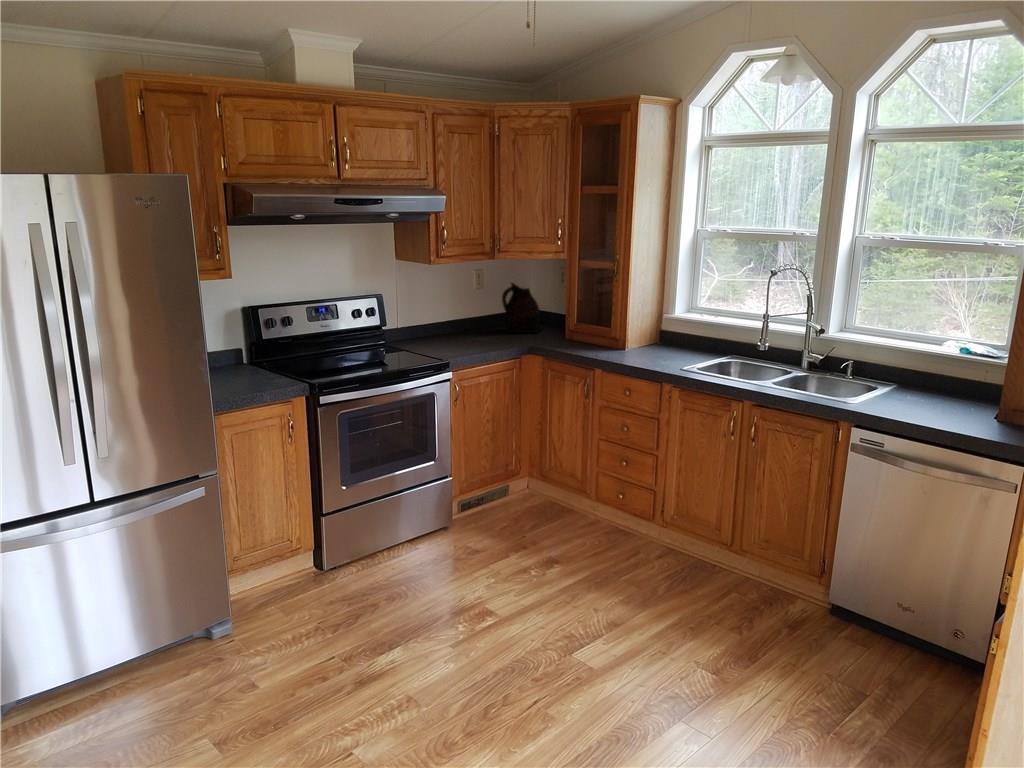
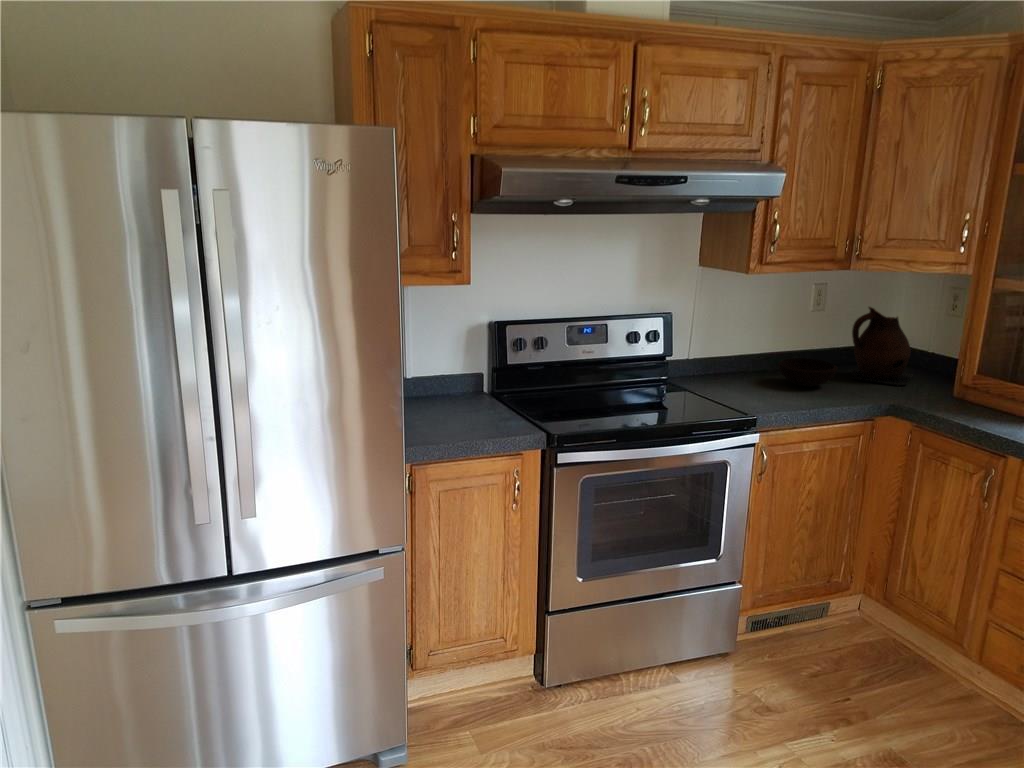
bowl: none [457,321,496,339] -> present [778,358,838,387]

